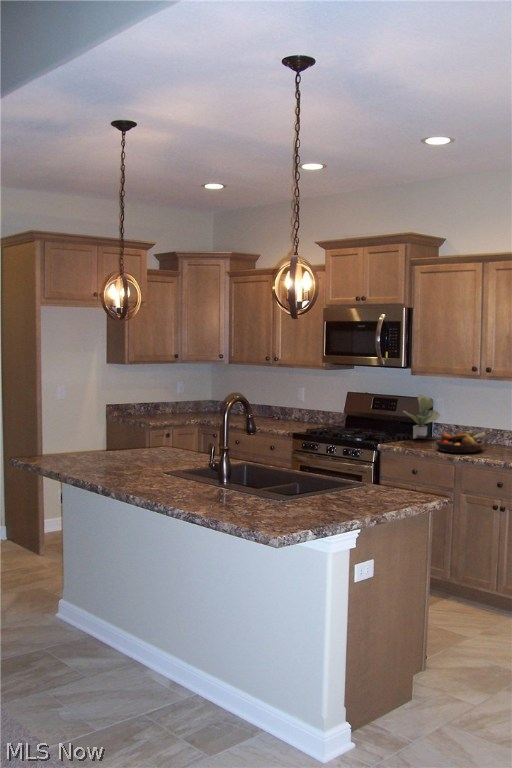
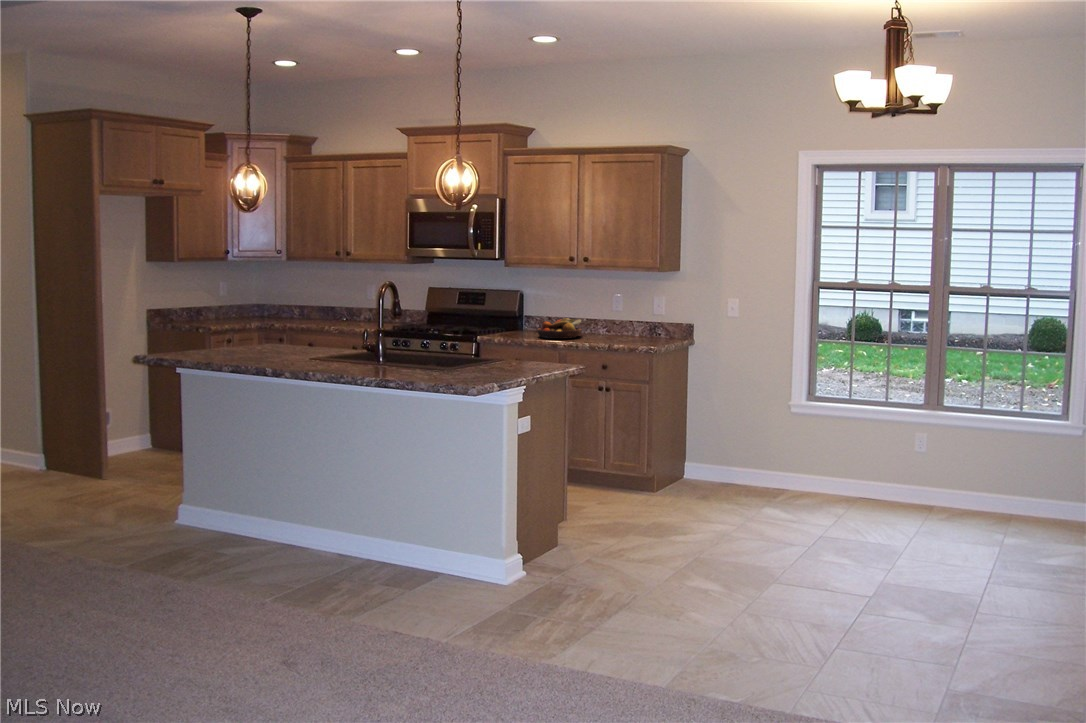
potted plant: present [403,395,440,439] -> none [498,286,534,331]

